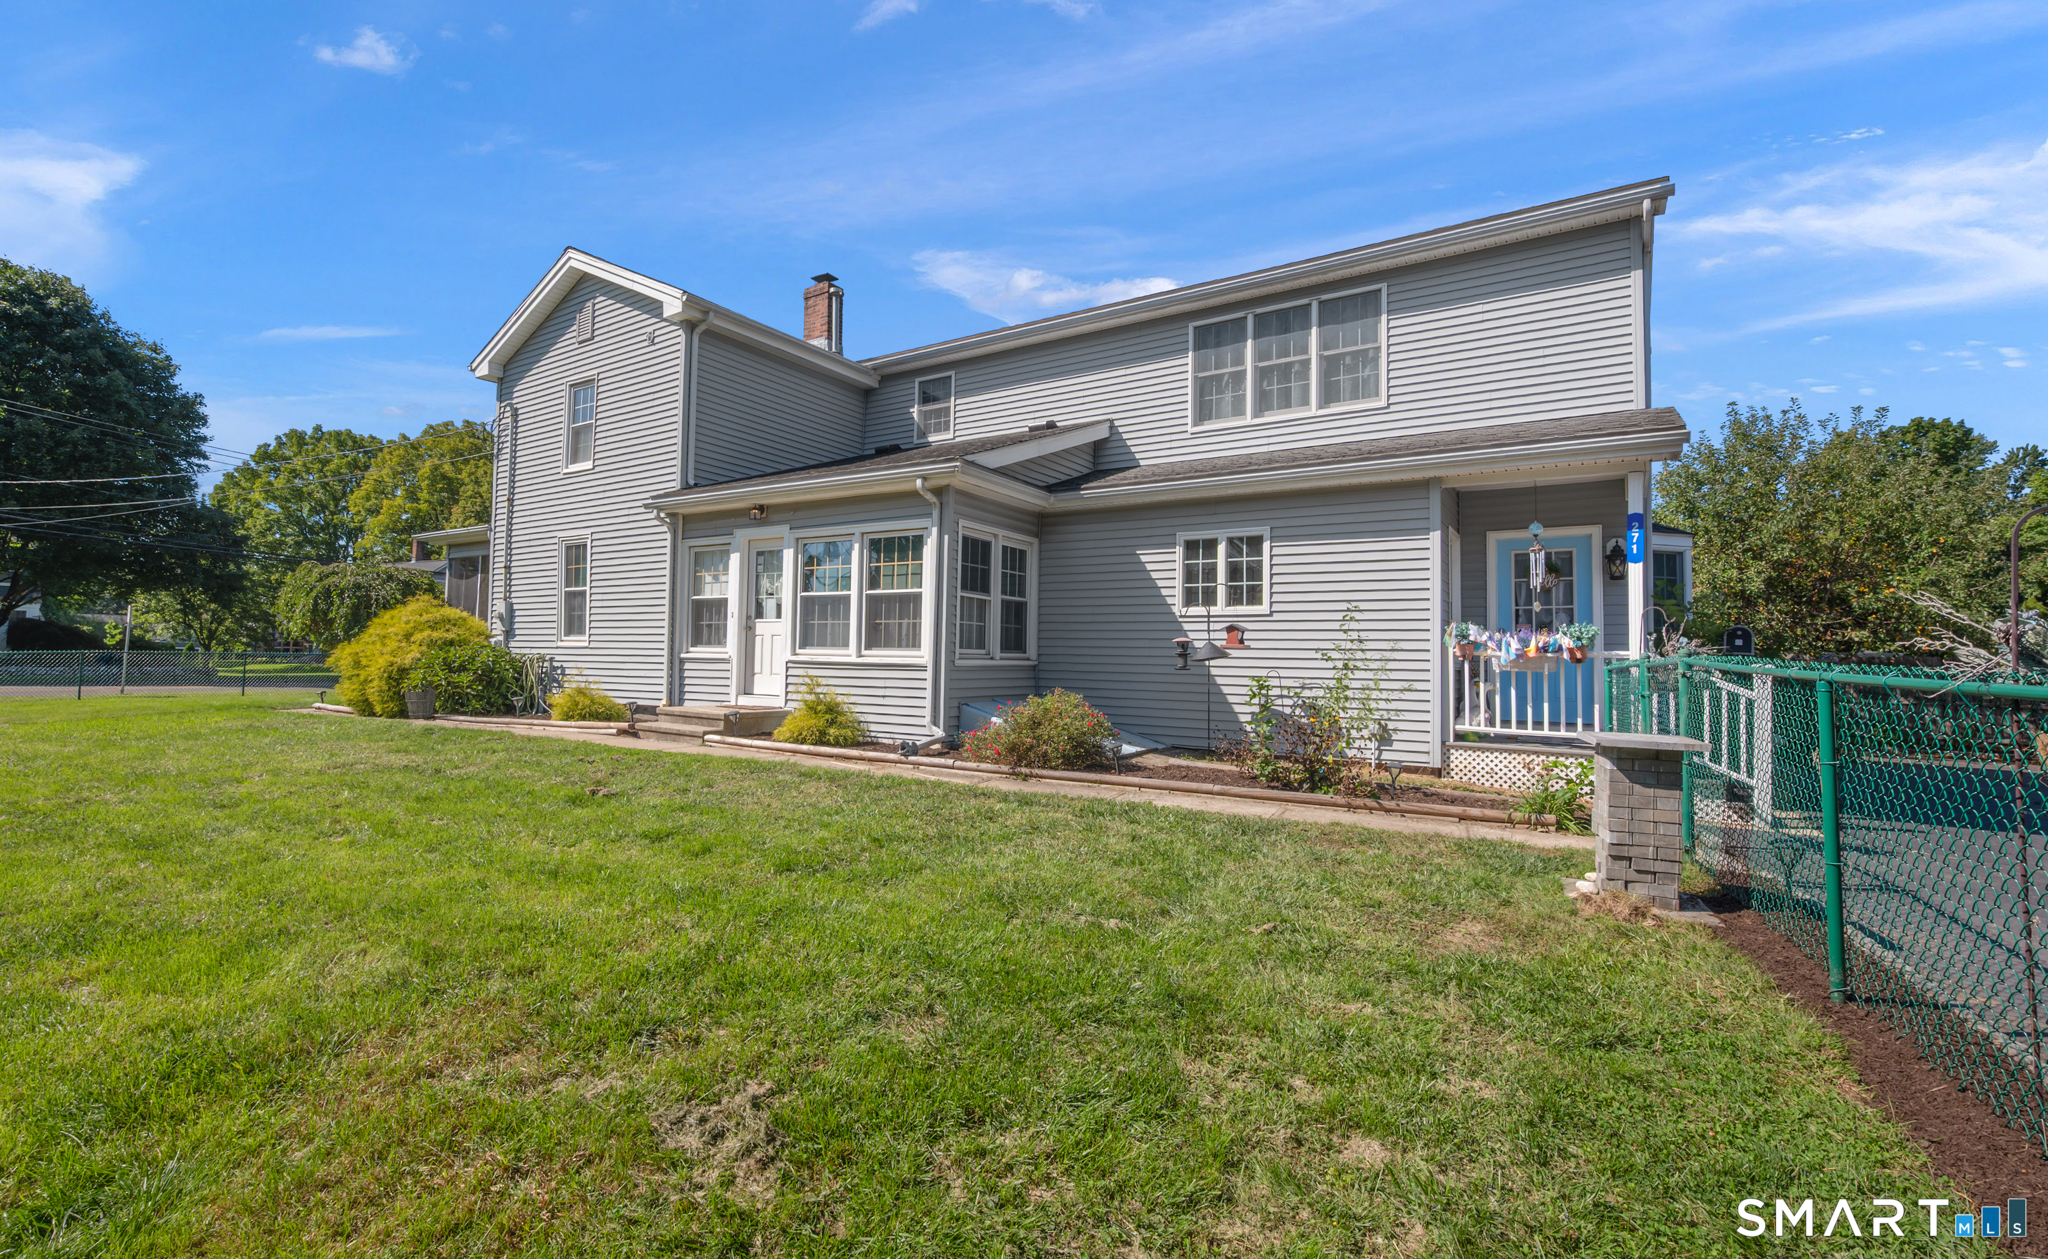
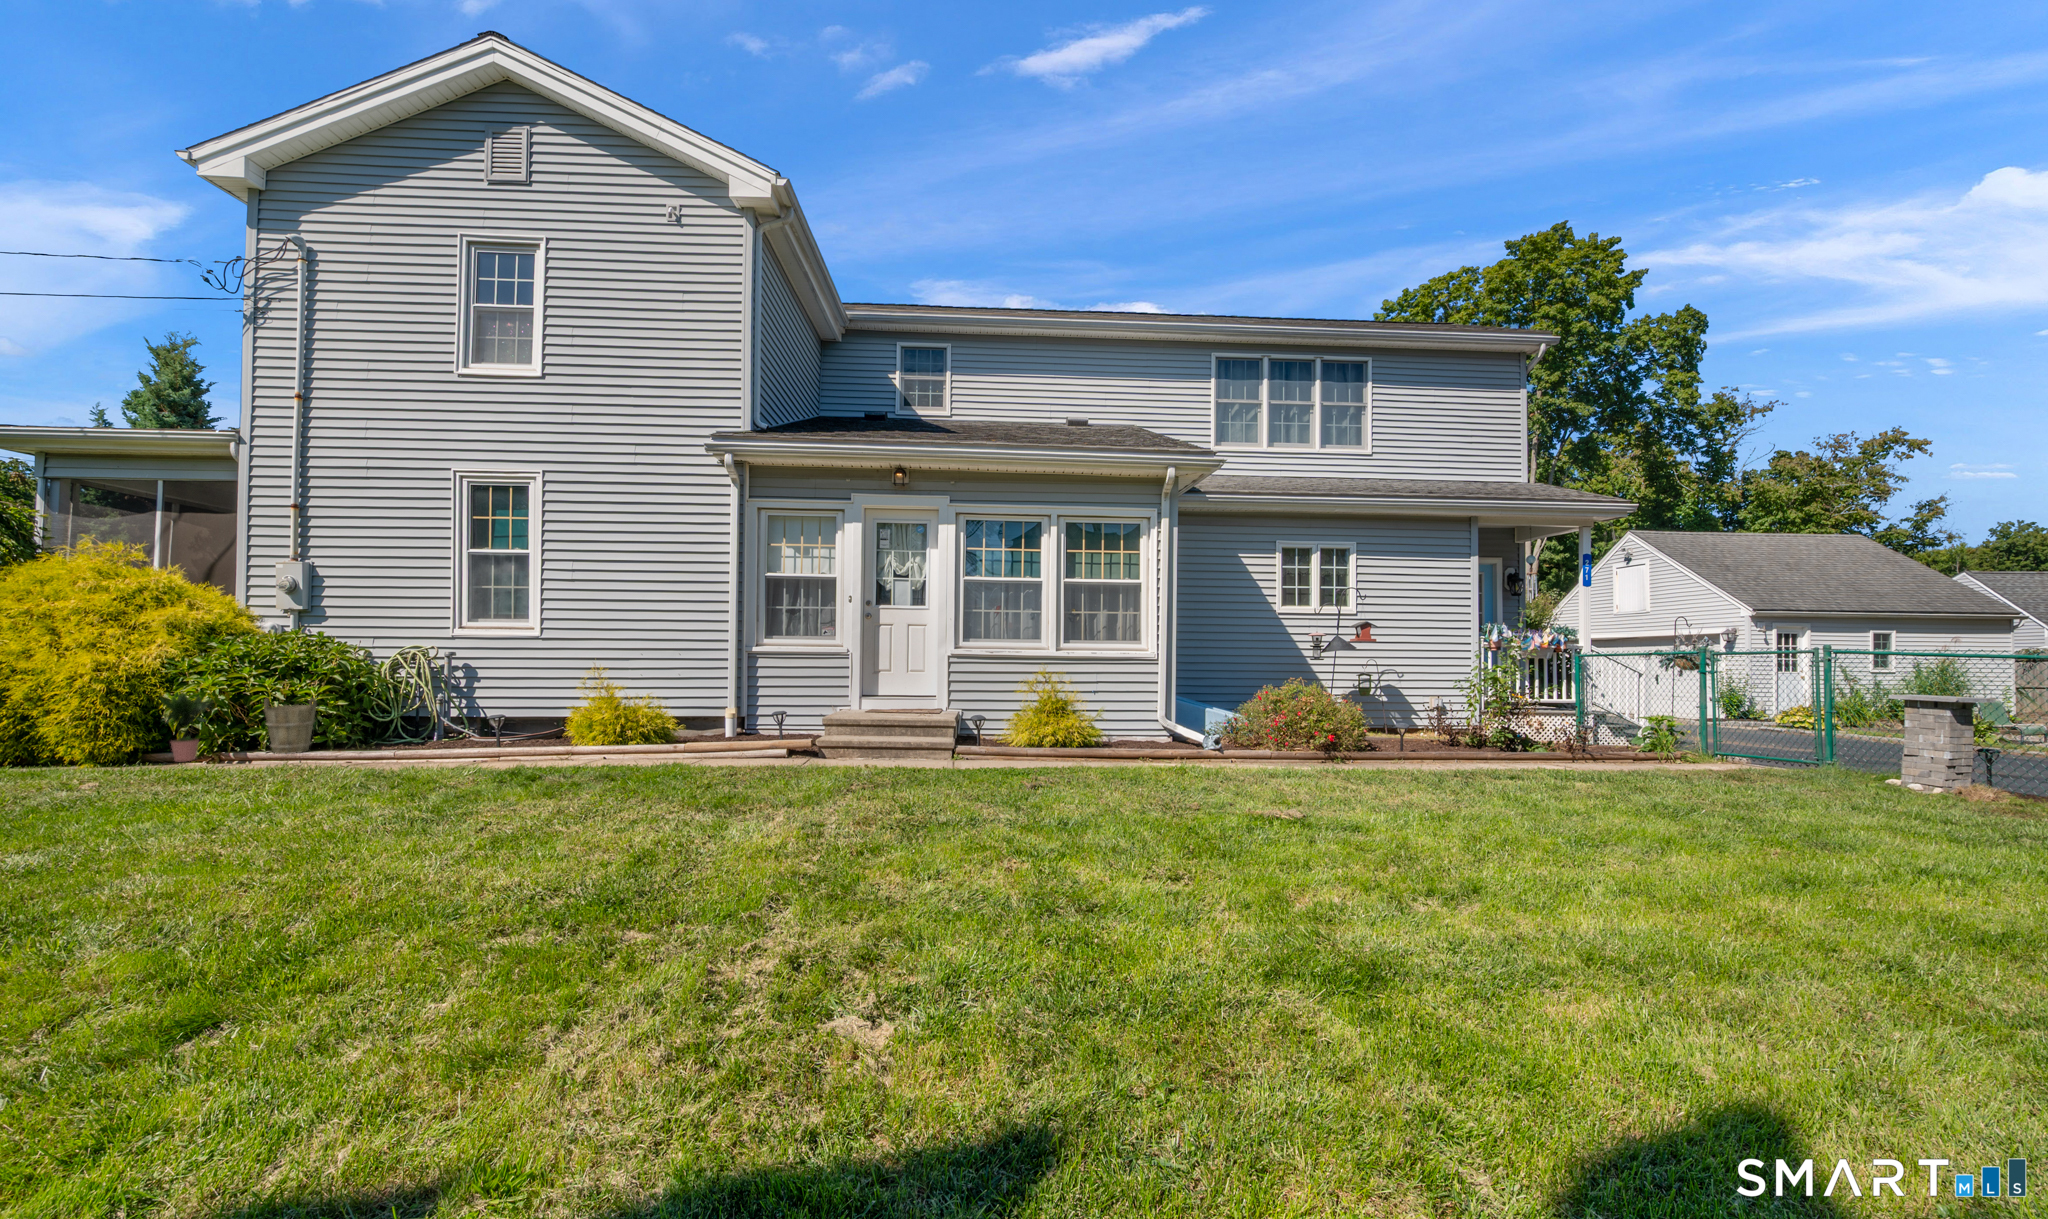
potted plant: none [349,679,386,719] -> present [160,693,214,761]

